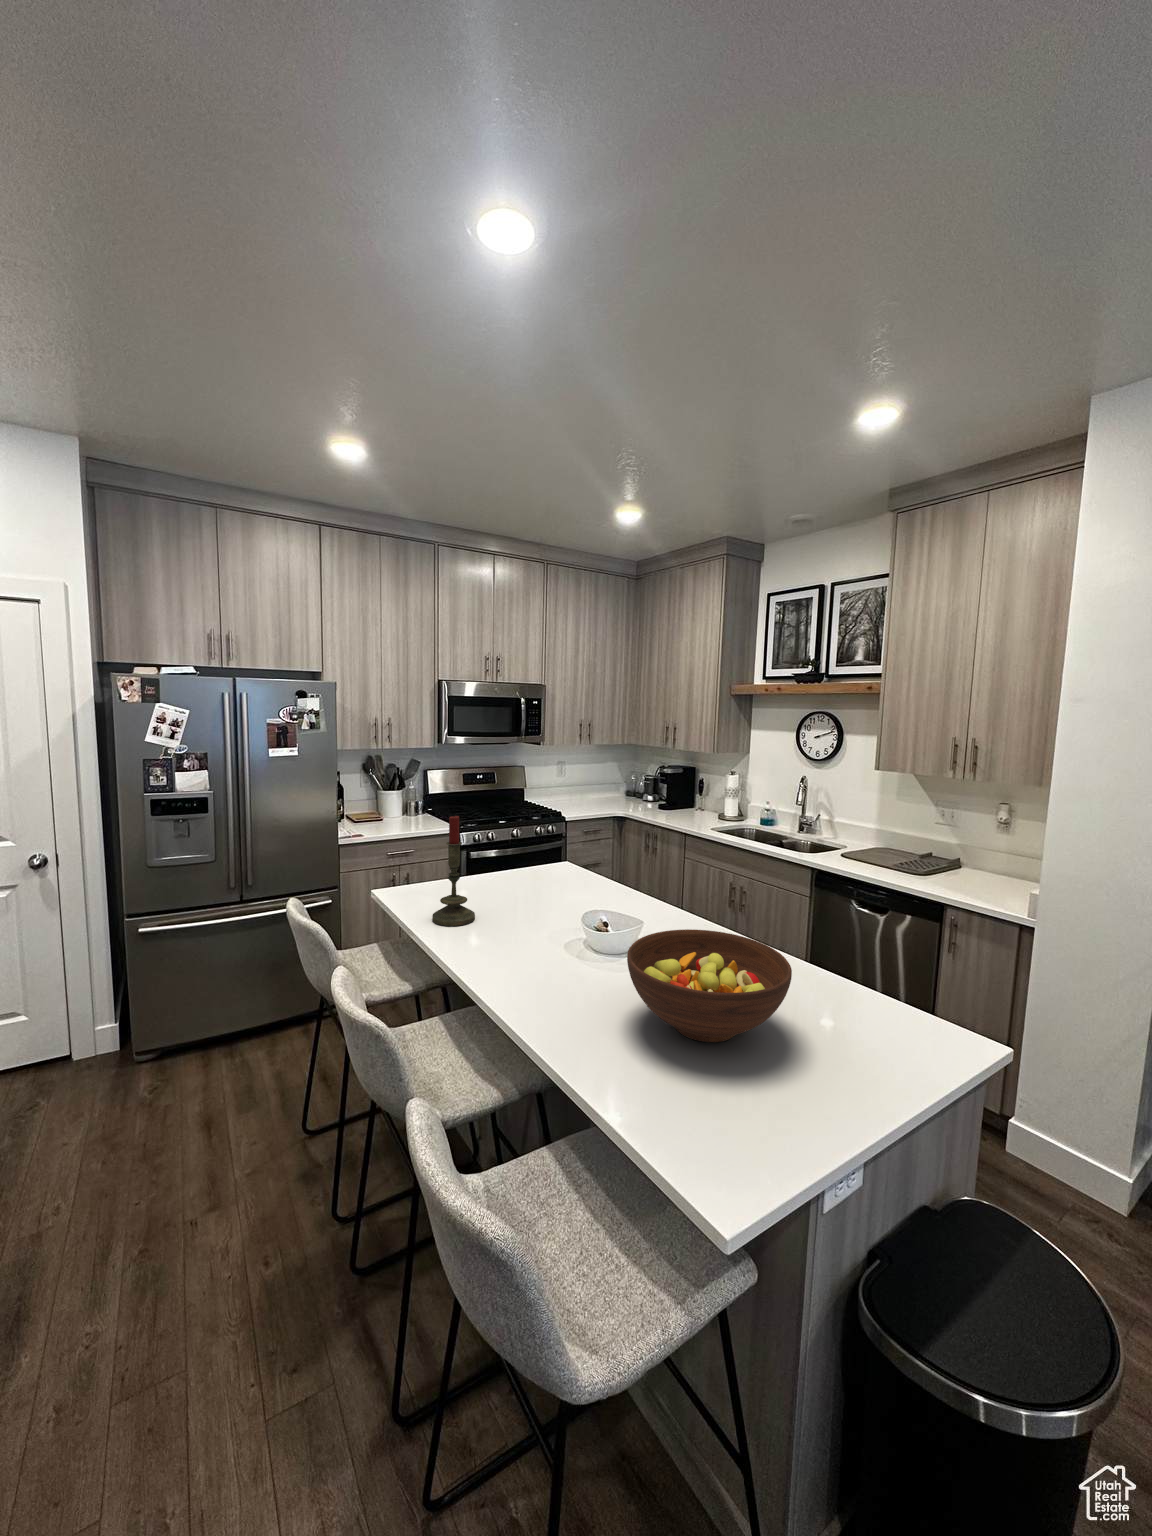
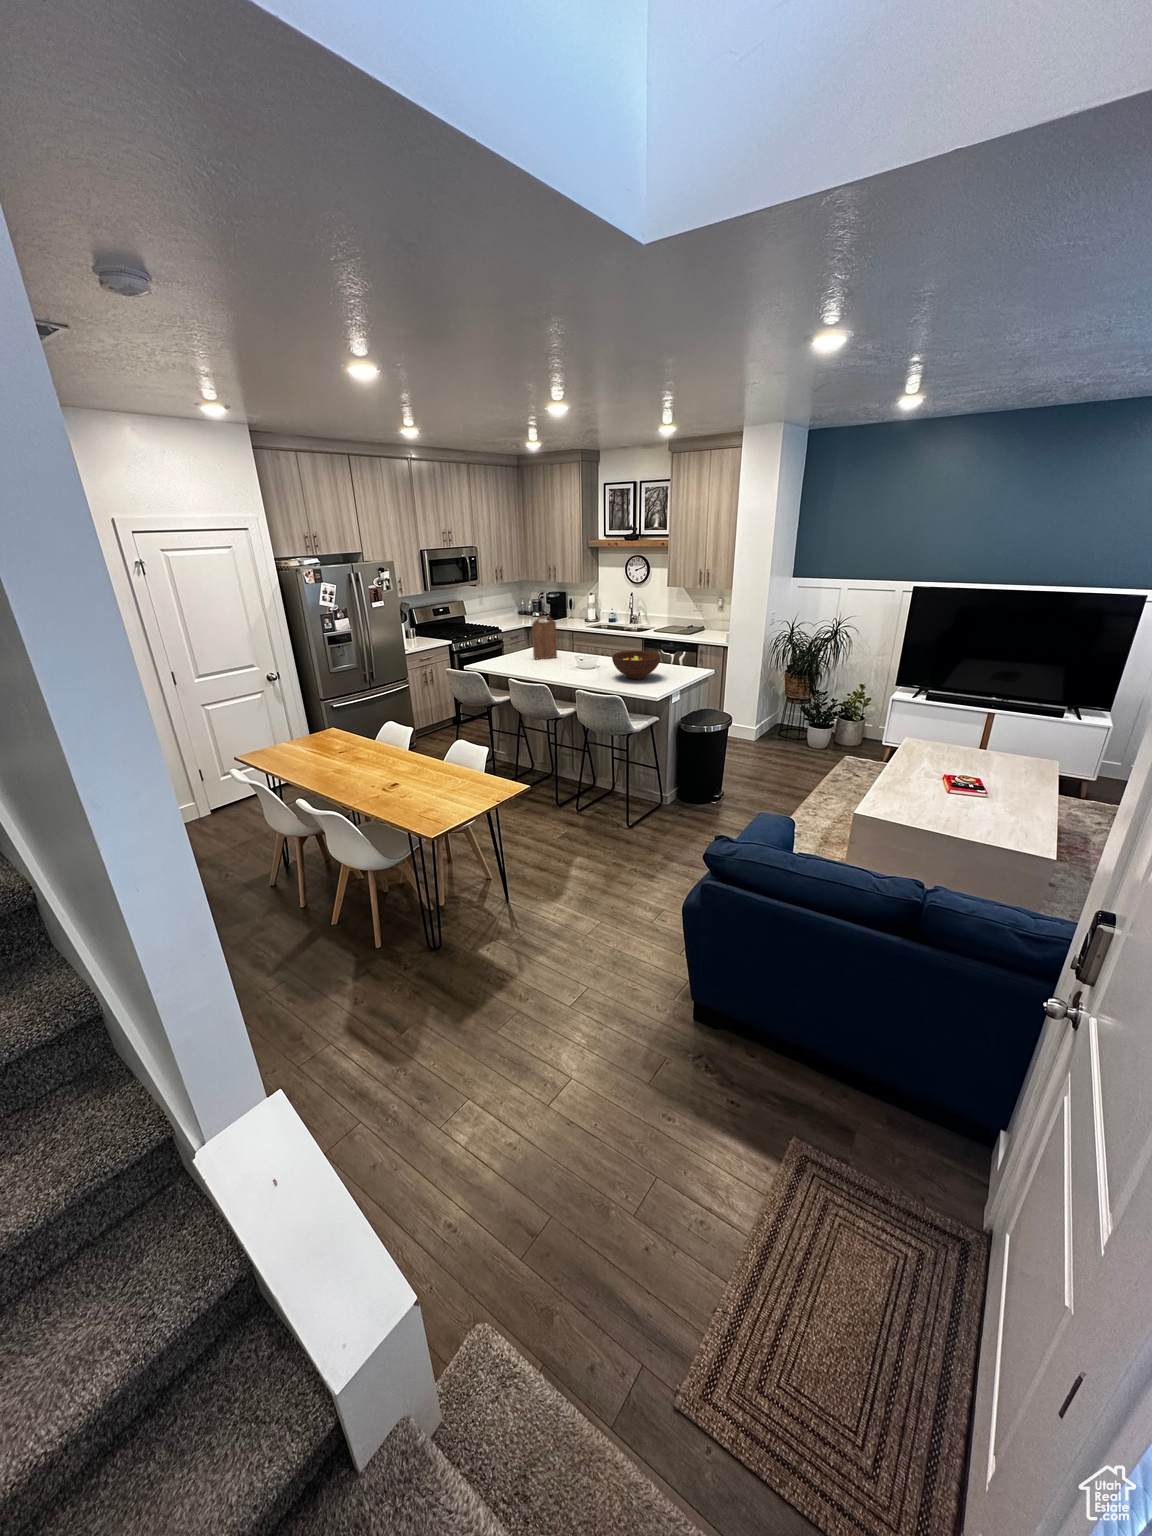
cutting board: none [519,802,576,898] -> present [532,616,557,659]
candle: present [432,814,475,926] -> none [512,623,530,670]

